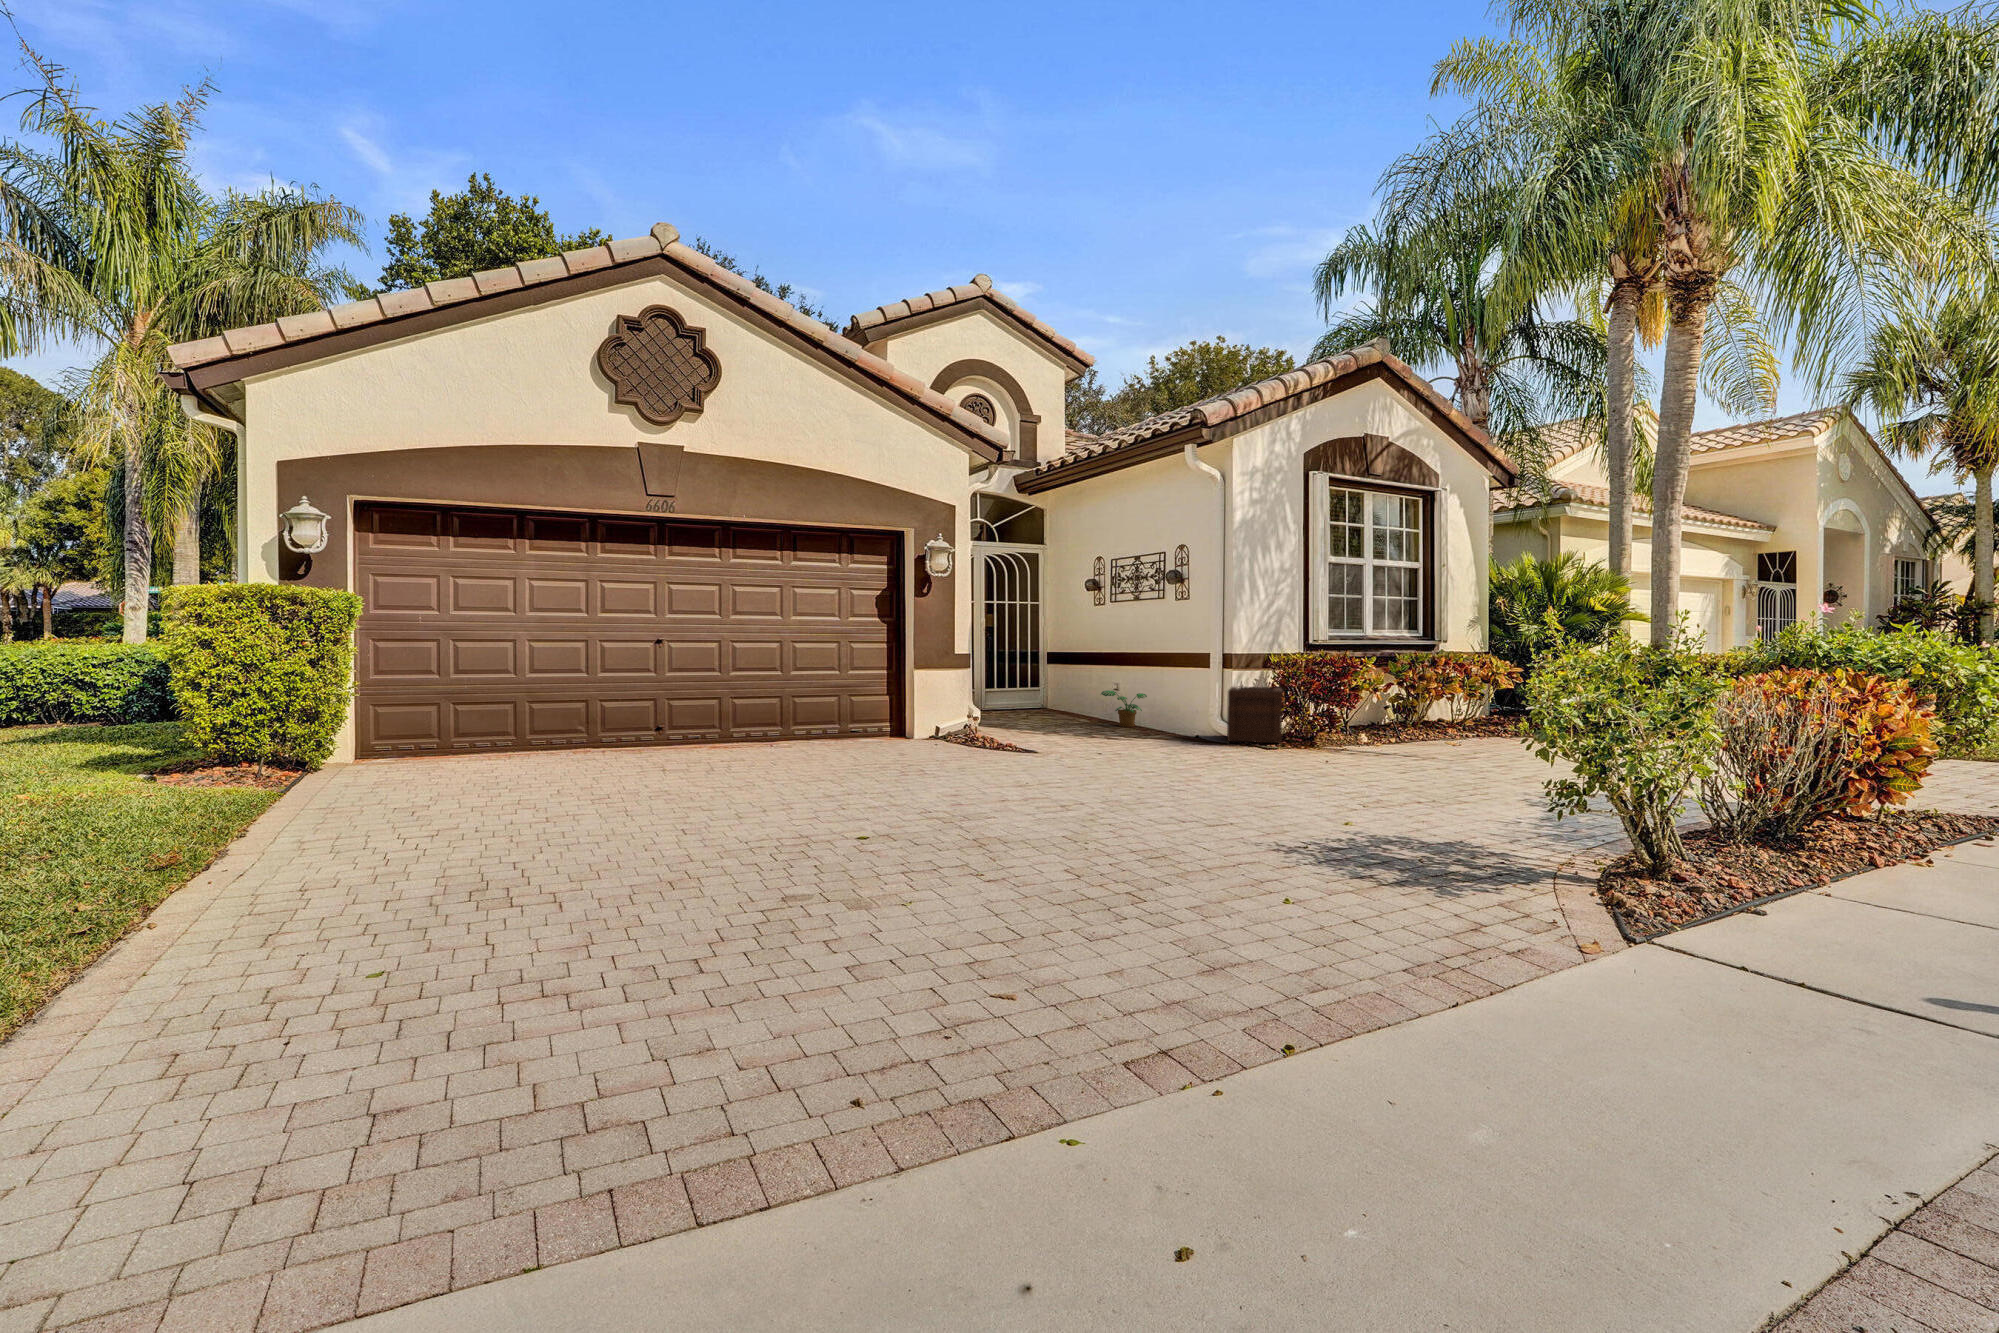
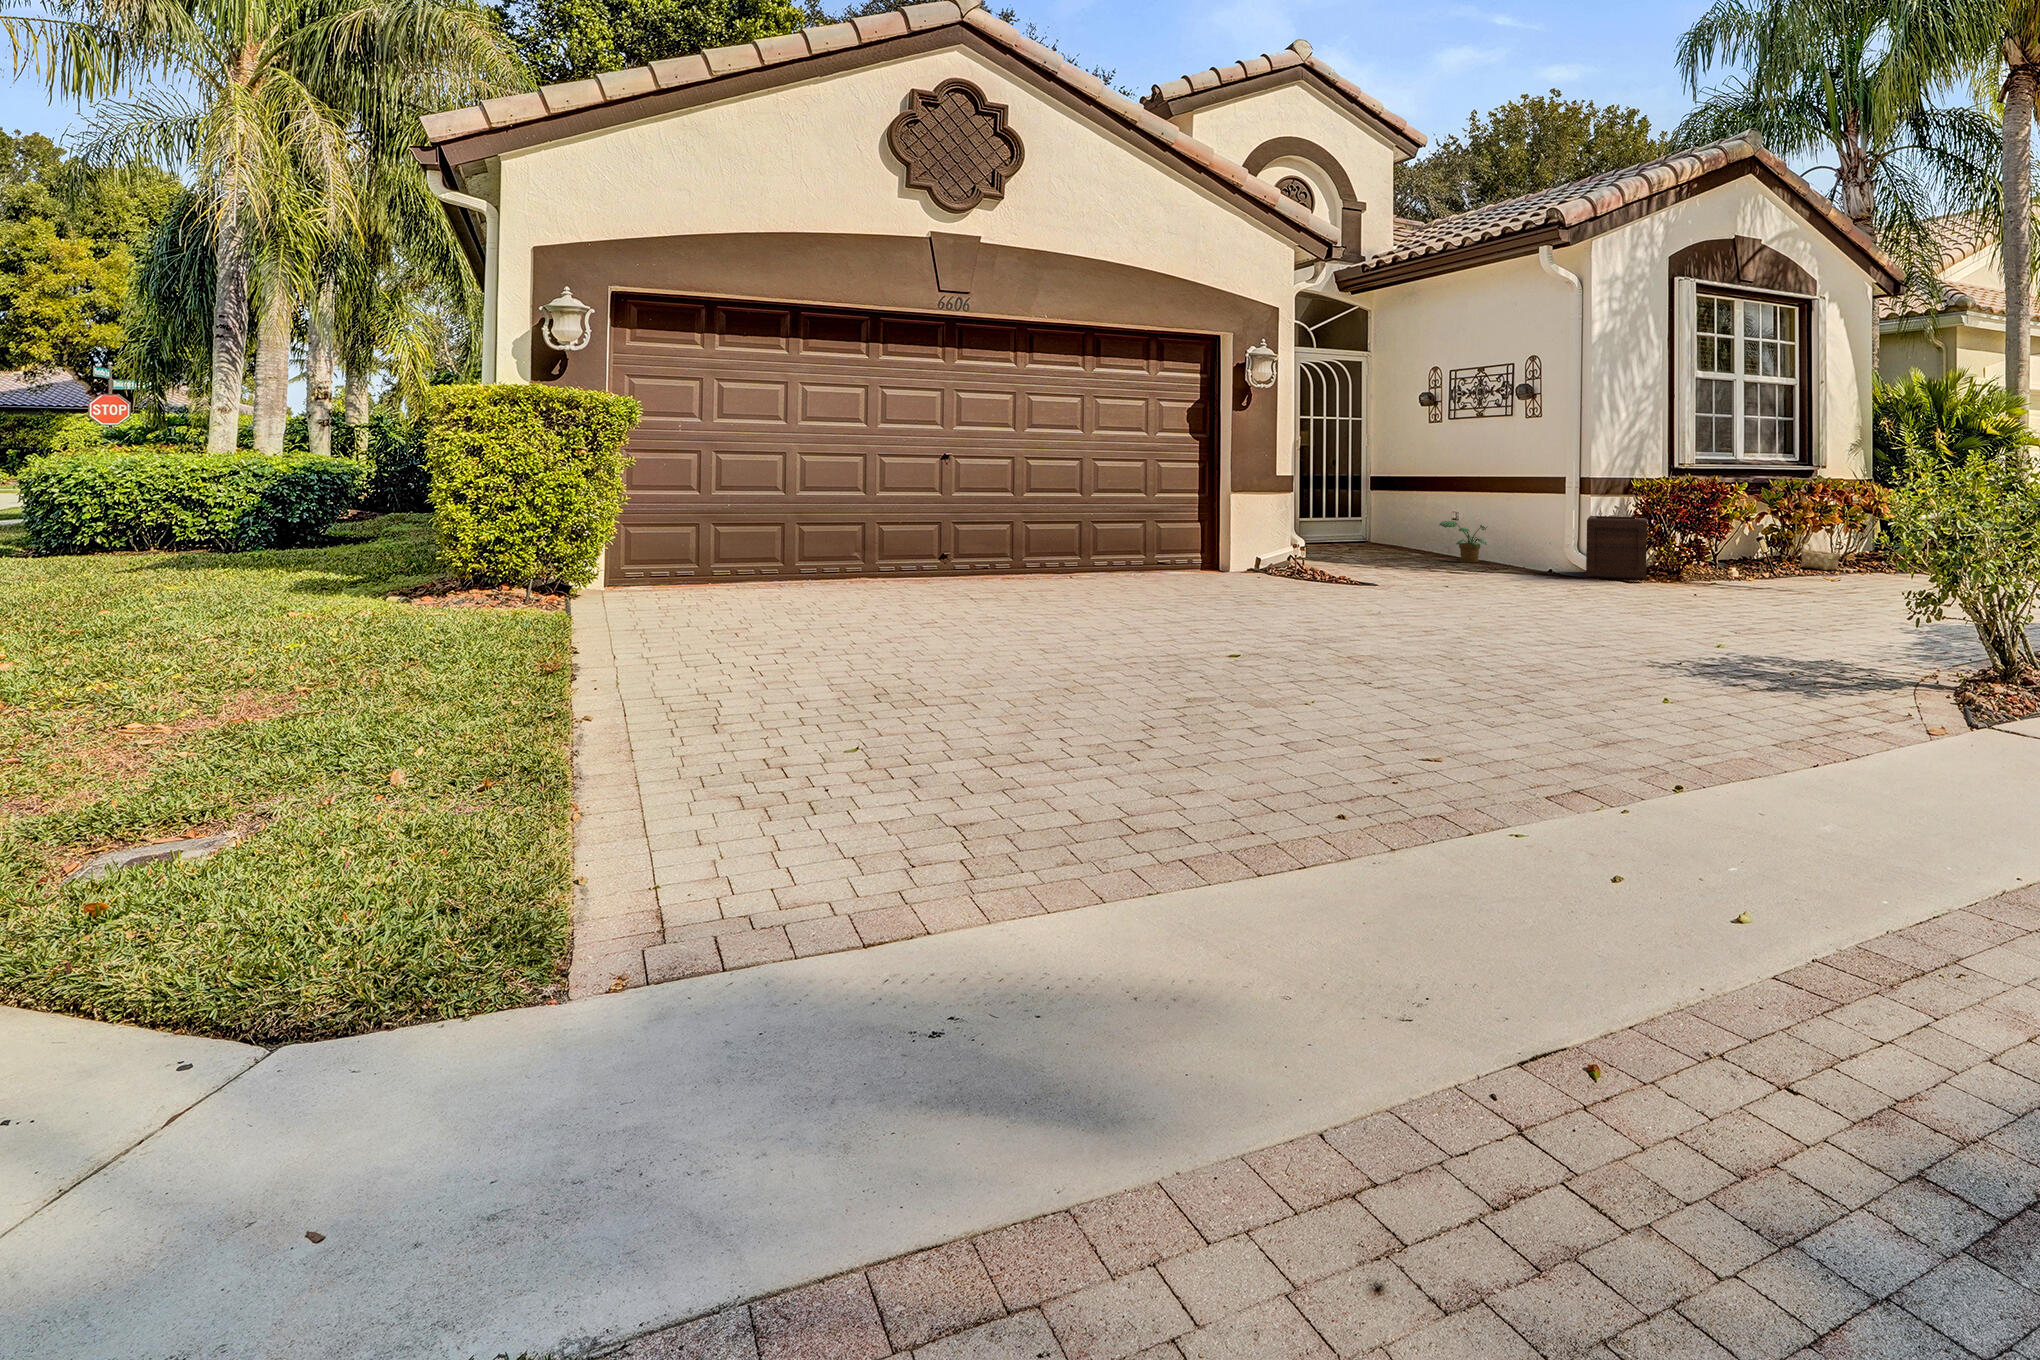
woven basket: none [1423,708,1459,733] -> present [1801,543,1840,570]

